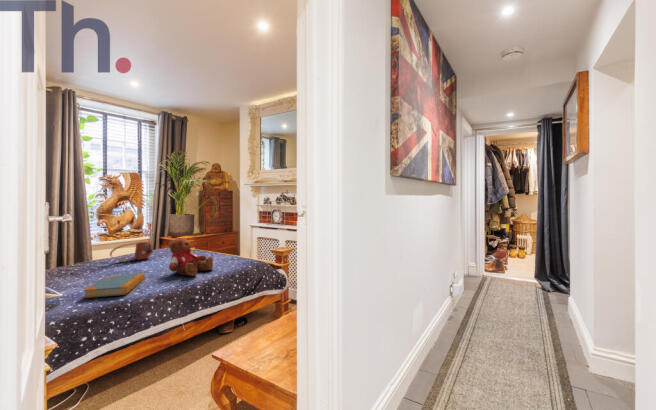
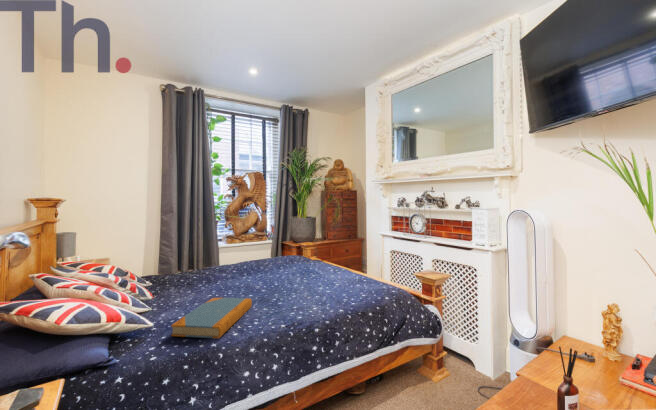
teddy bear: present [168,238,213,276] -> none [281,252,337,310]
handbag: present [110,241,153,262] -> none [225,250,270,273]

